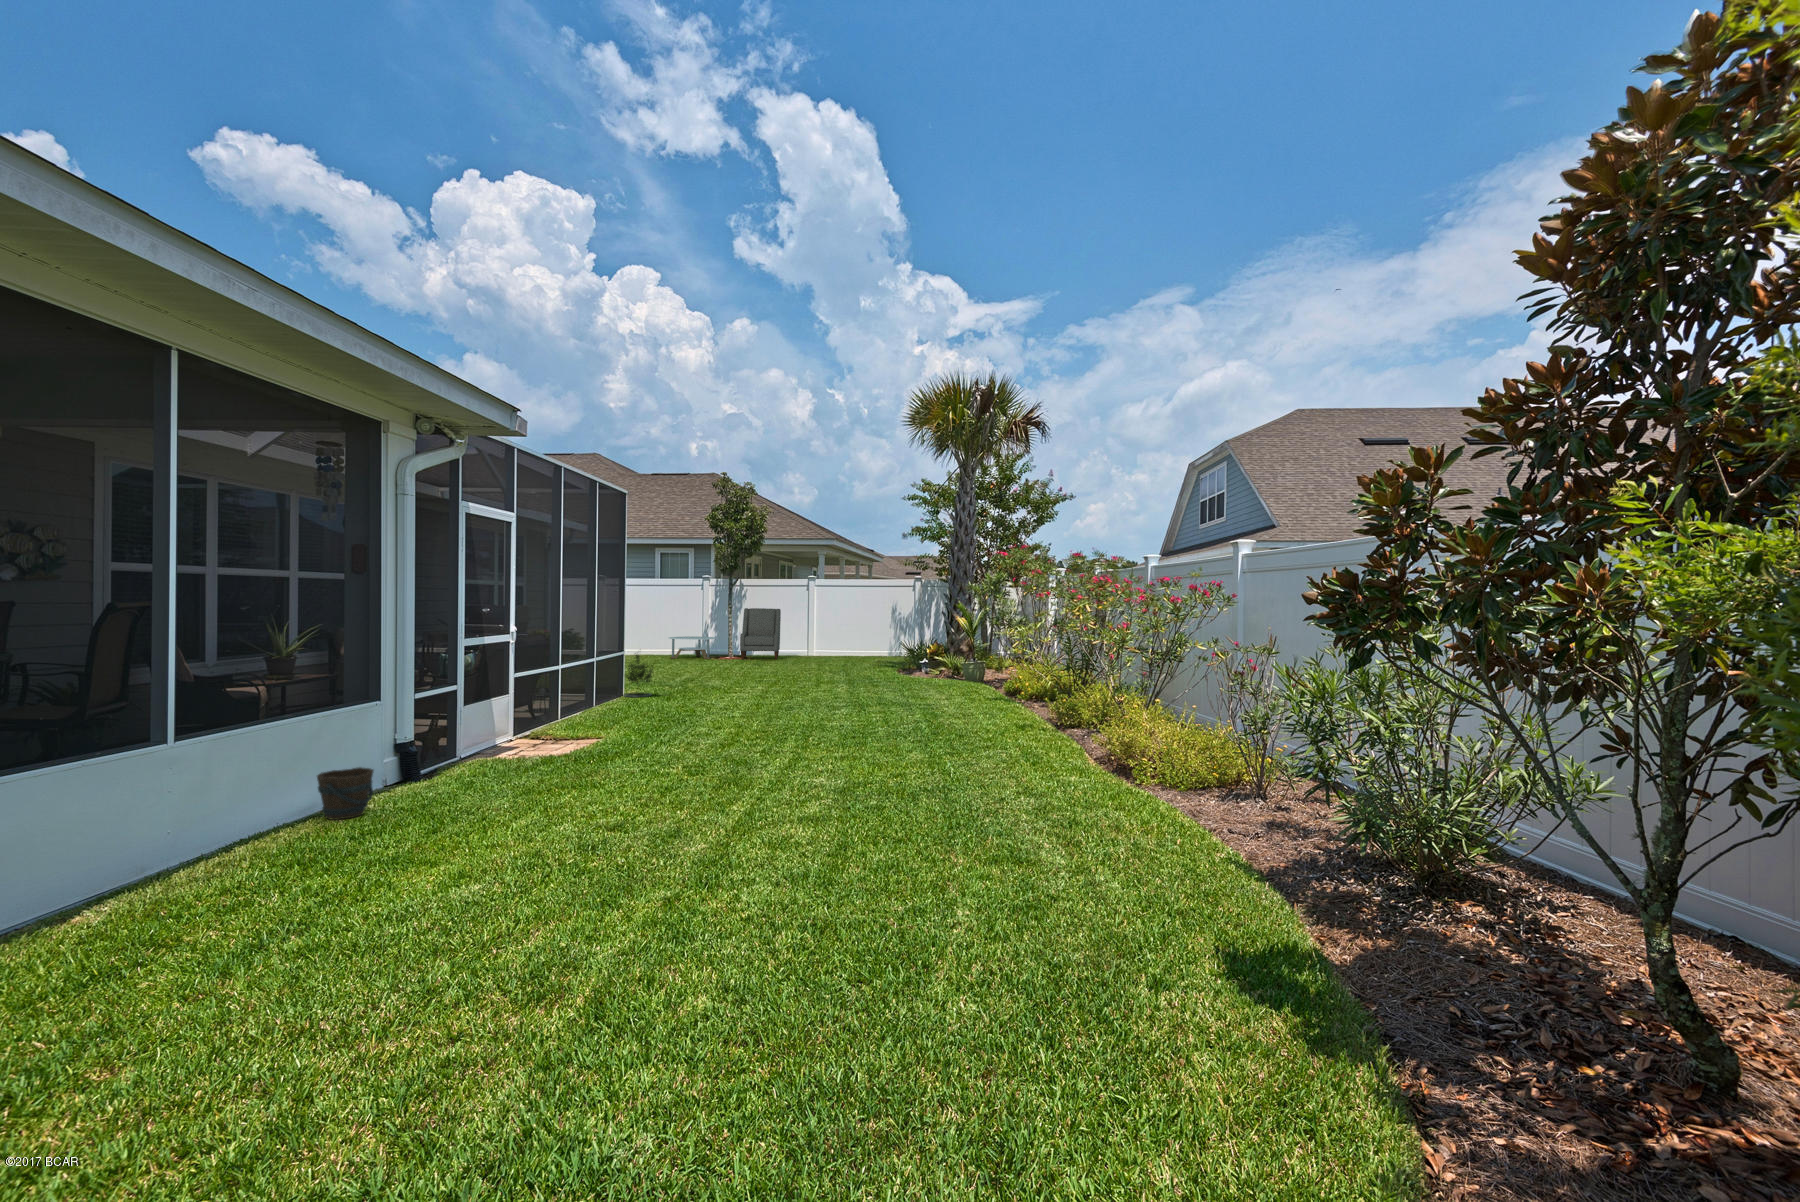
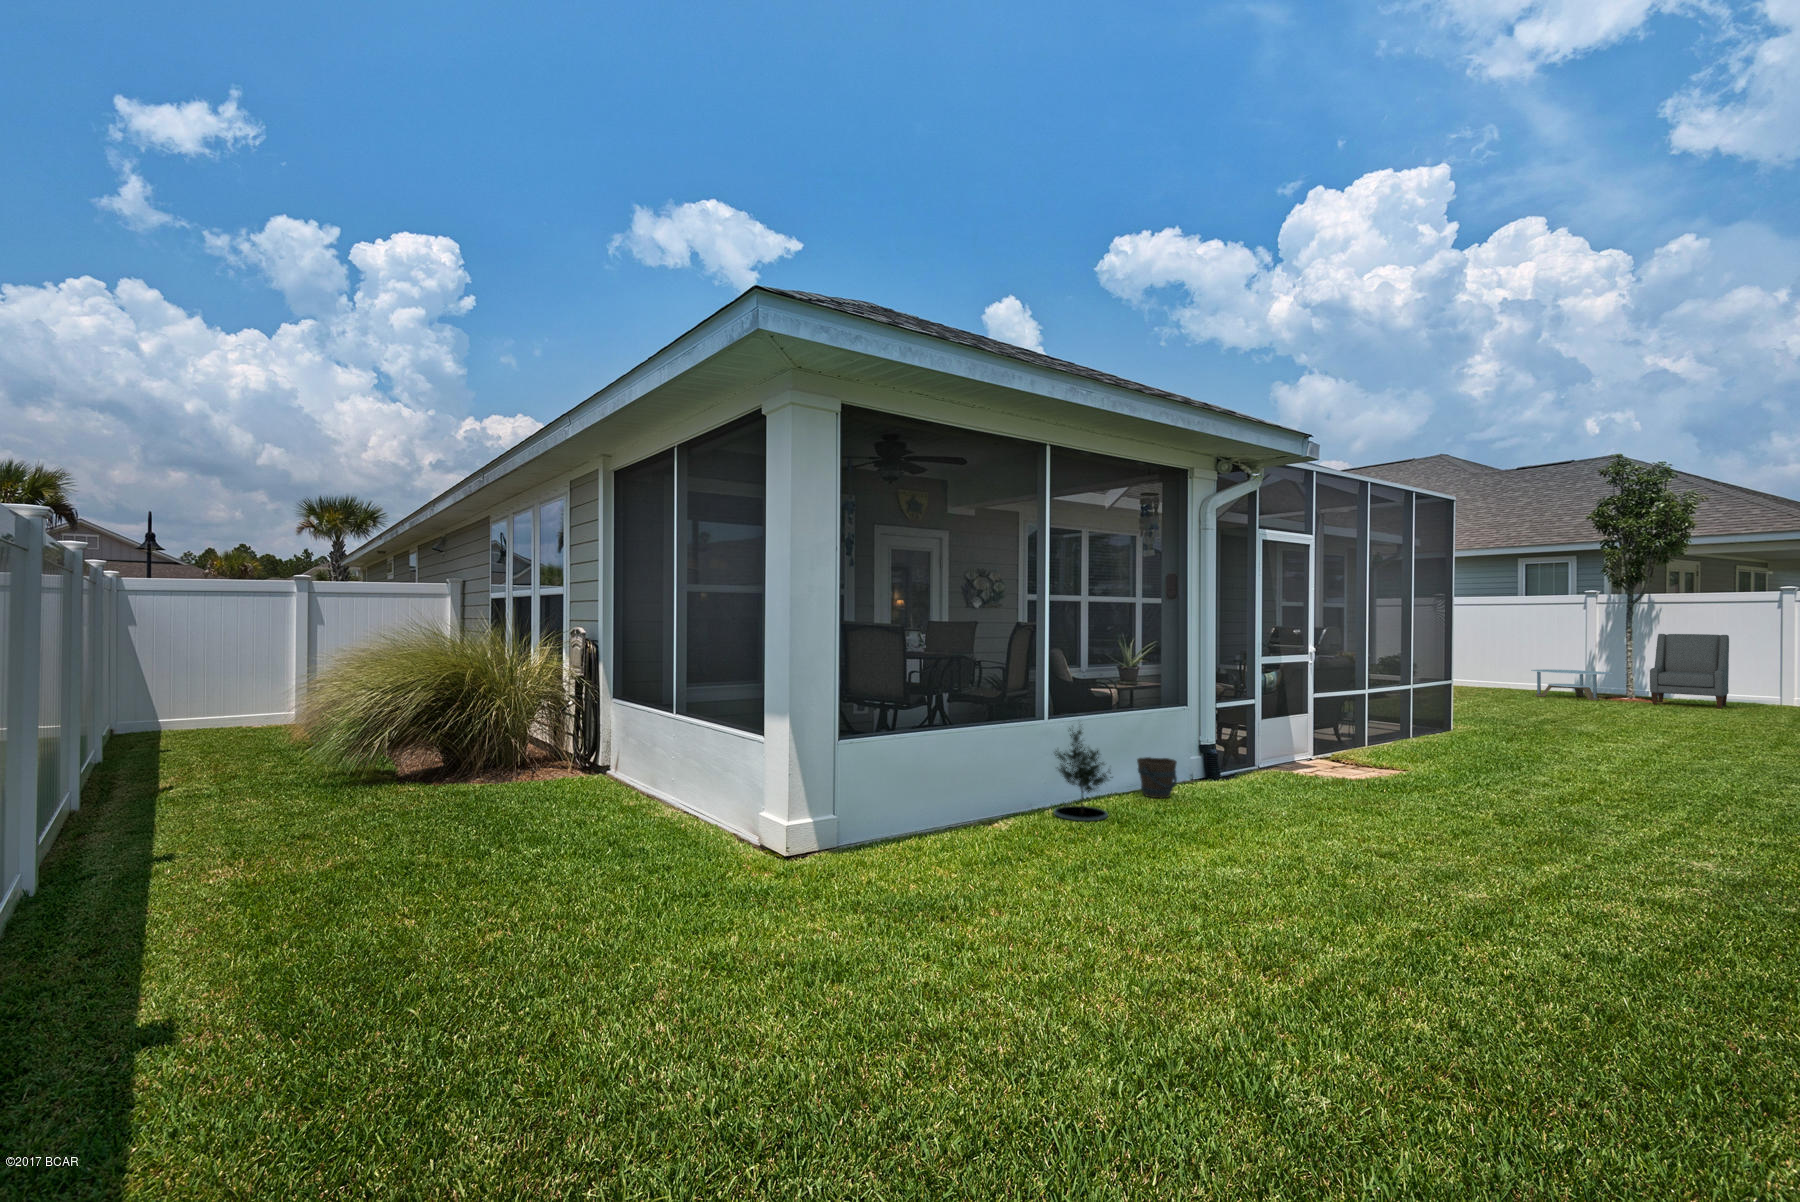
potted tree: present [624,655,654,697] -> present [1054,728,1111,821]

